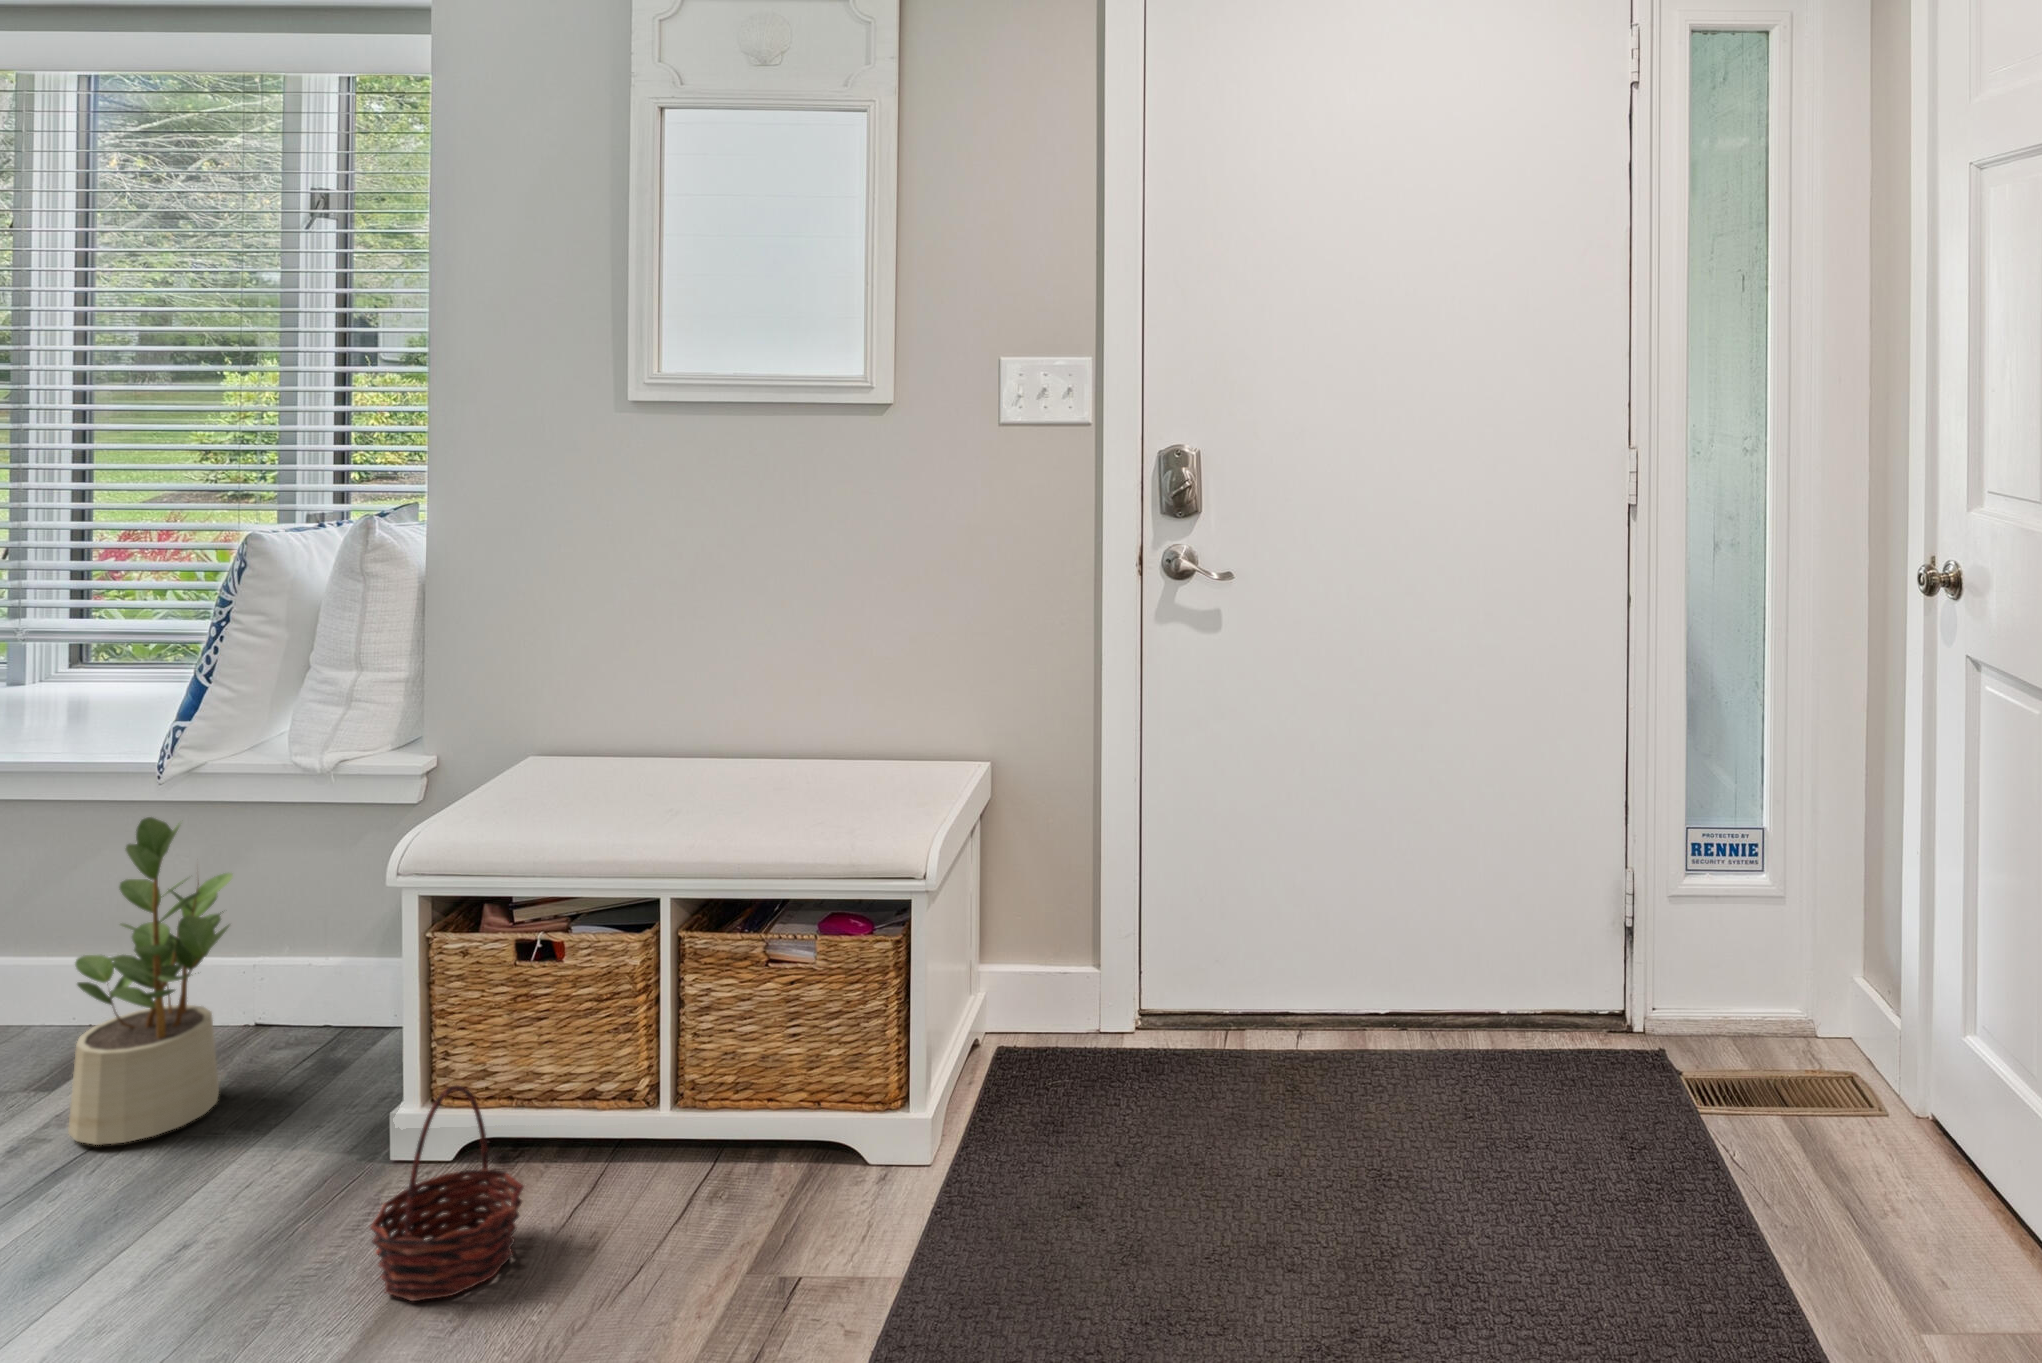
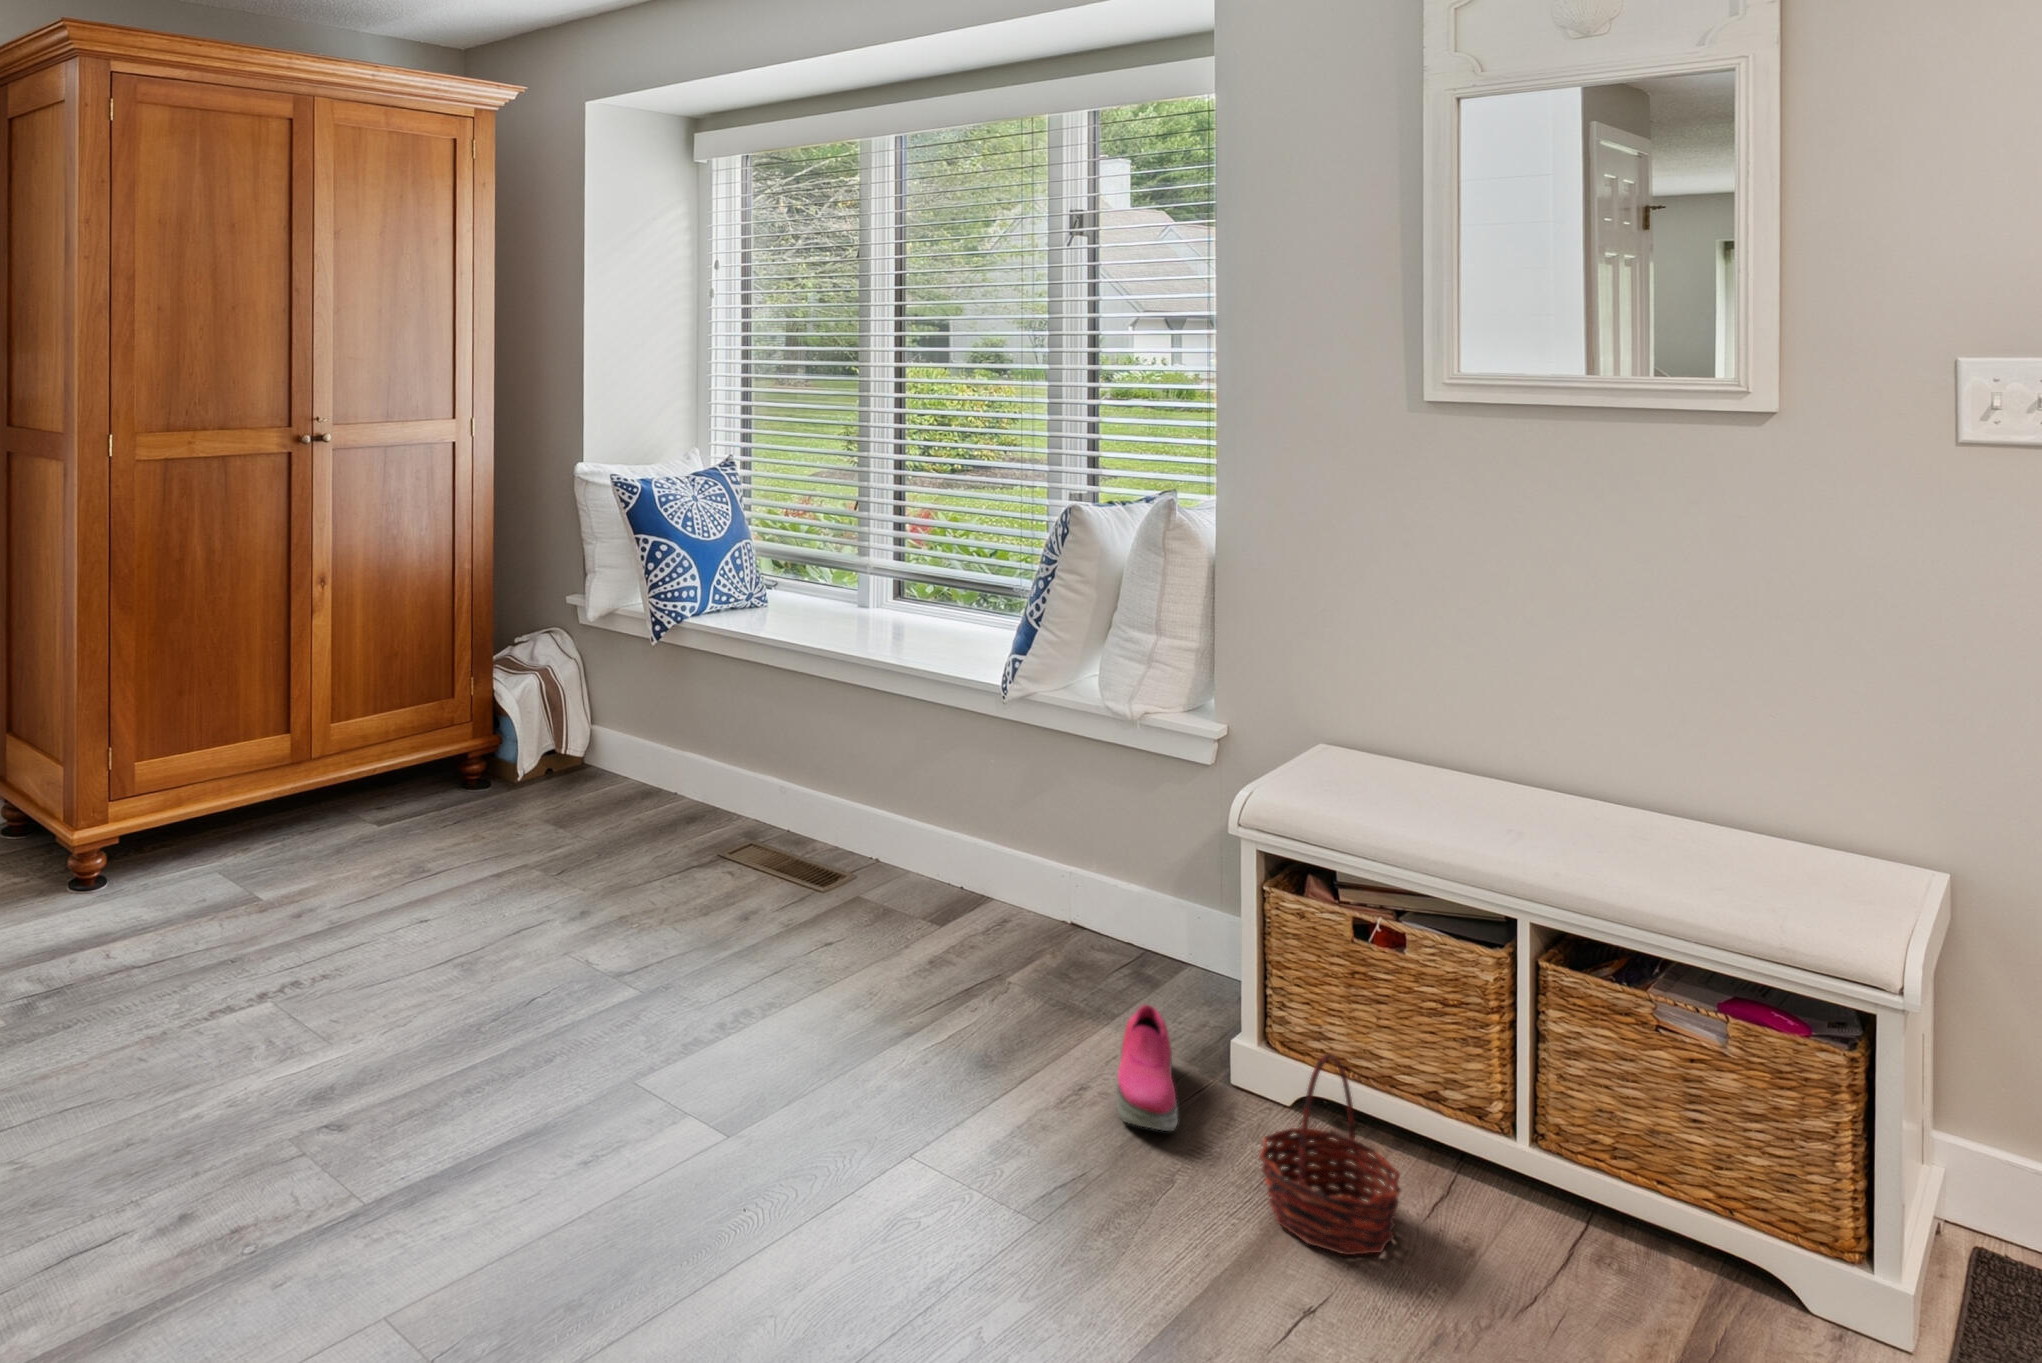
potted plant: present [68,817,233,1145] -> none [965,733,1079,990]
shoe: none [223,1102,318,1251] -> present [1116,1005,1178,1131]

